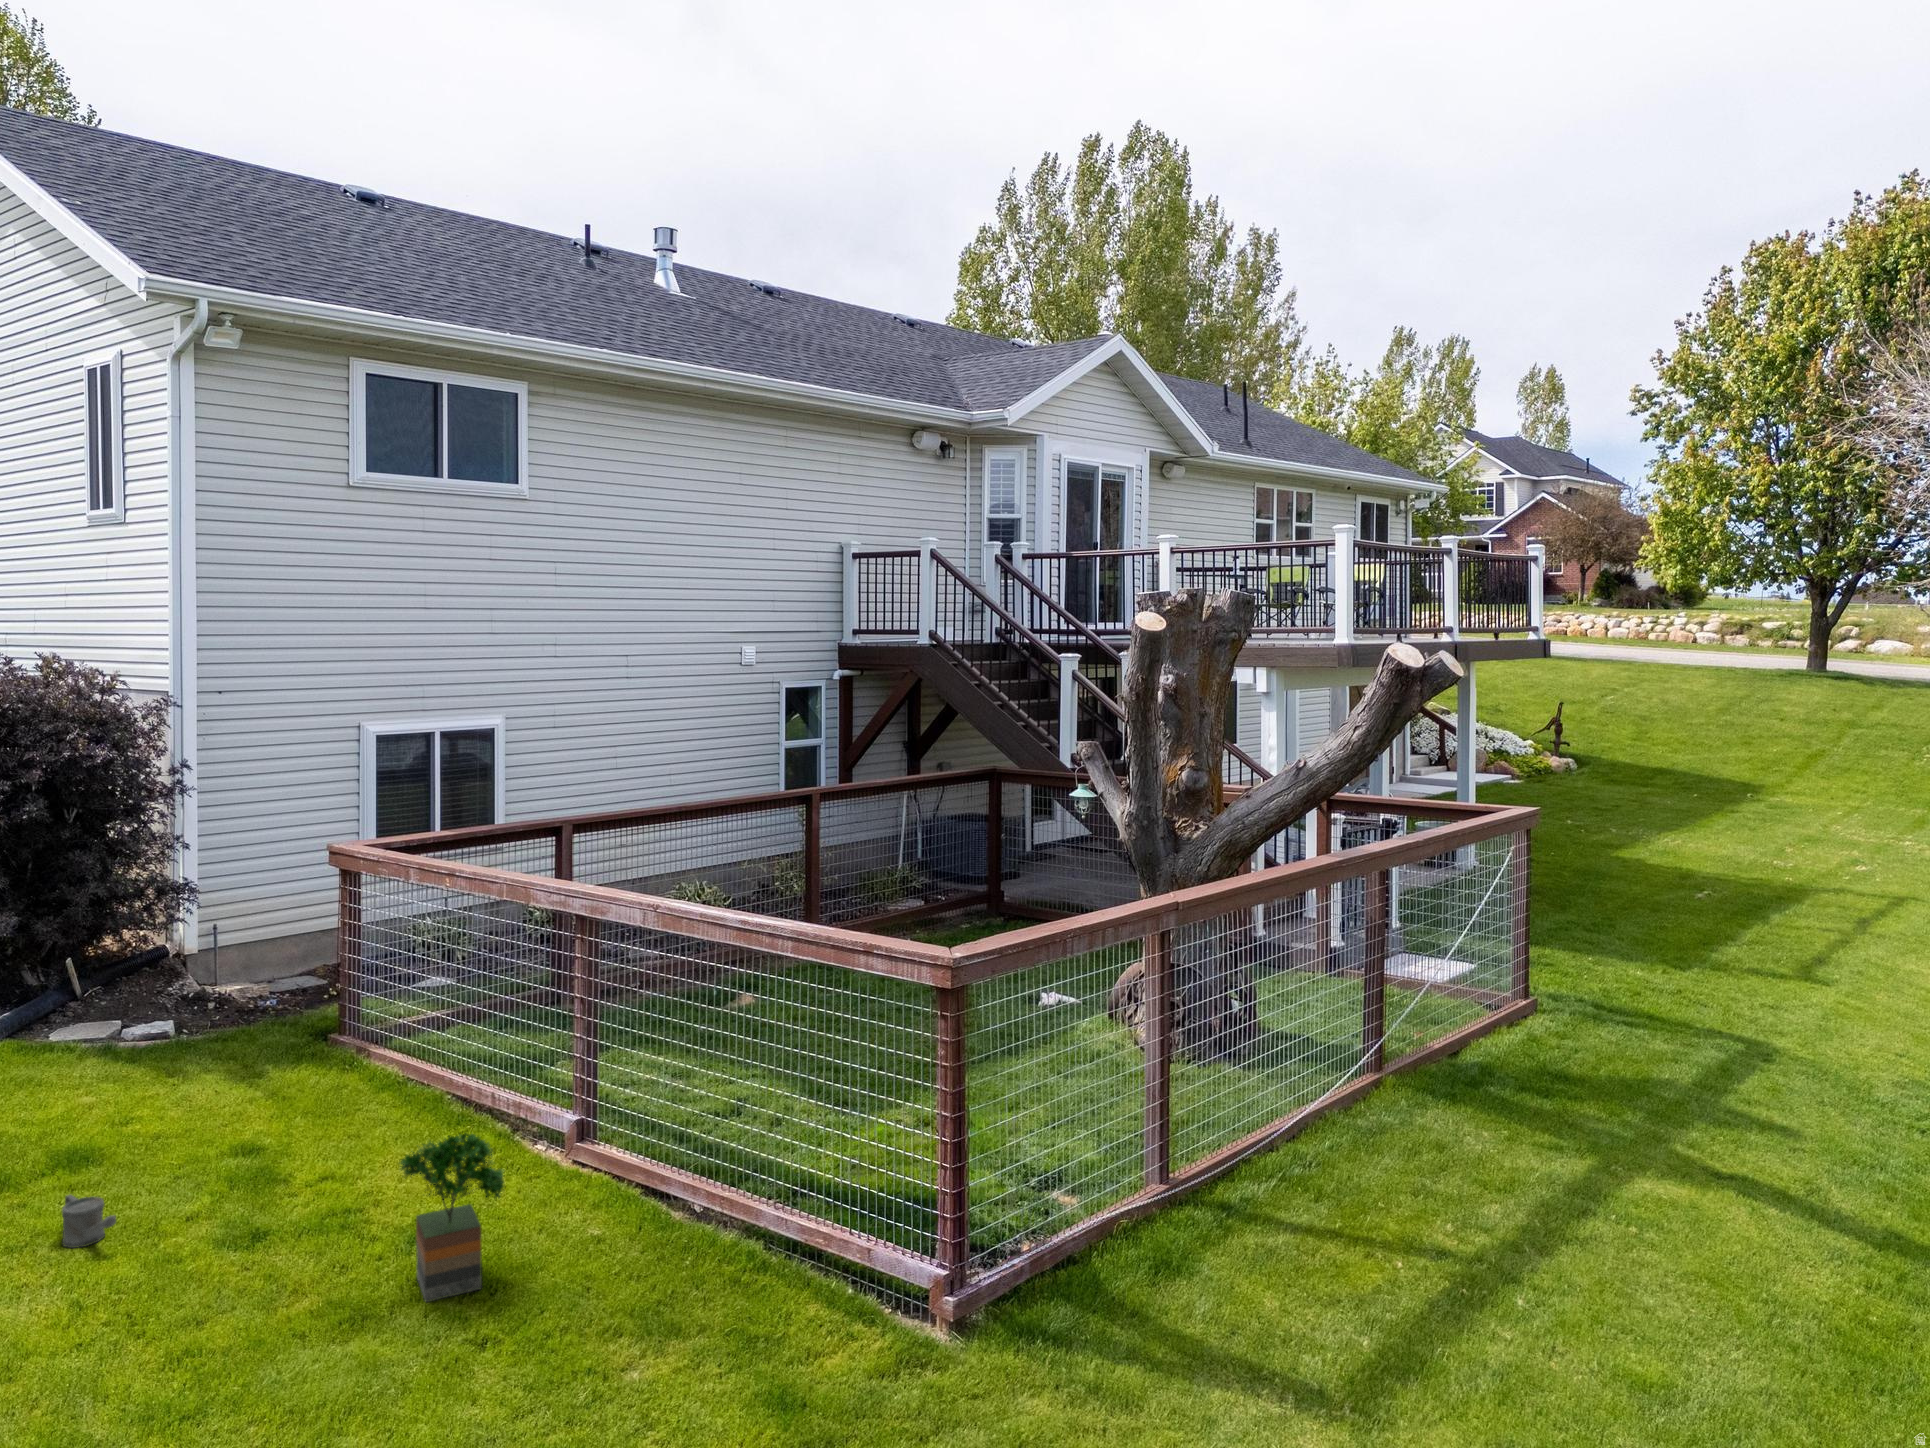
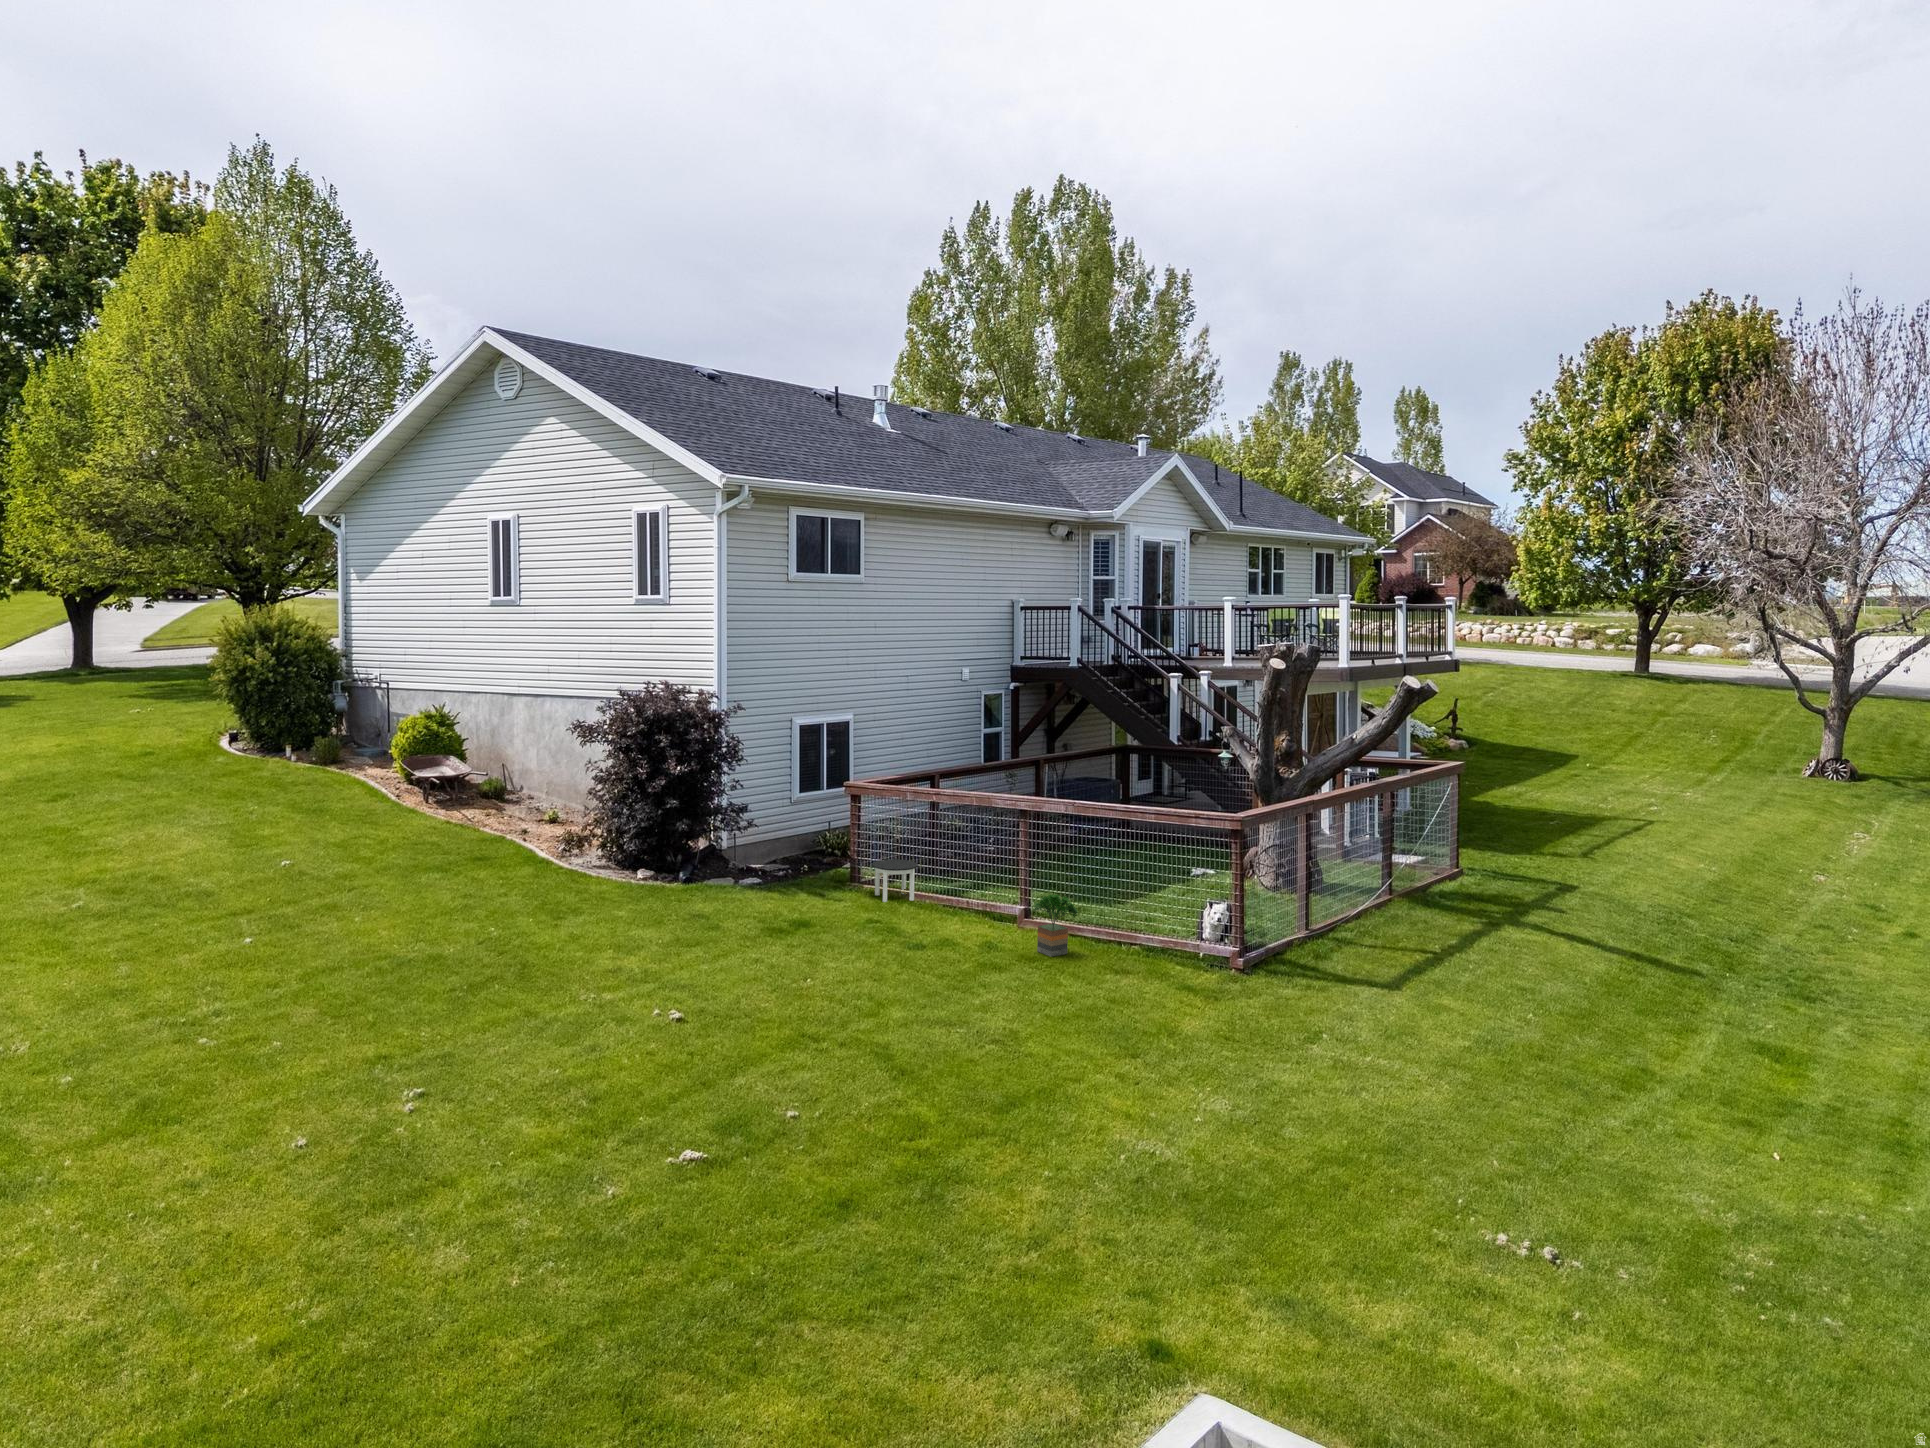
round table: none [300,992,398,1086] -> present [873,859,917,902]
watering can: present [62,1195,116,1248] -> none [871,927,907,946]

